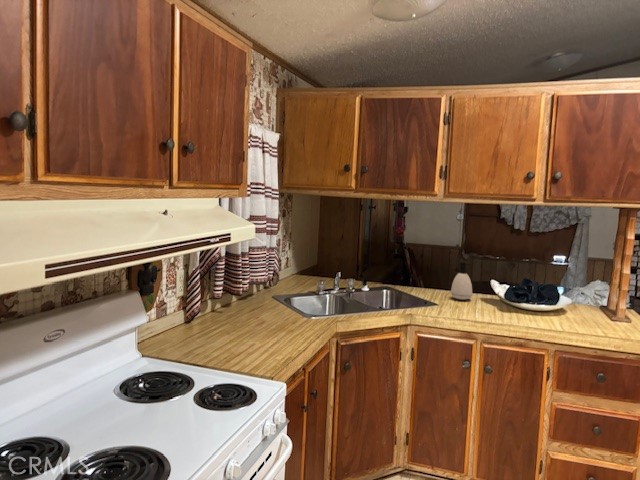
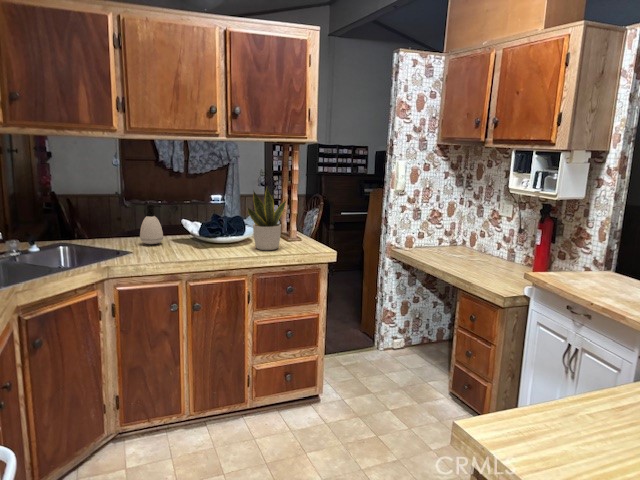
potted plant: none [559,253,615,327] -> present [248,187,286,250]

